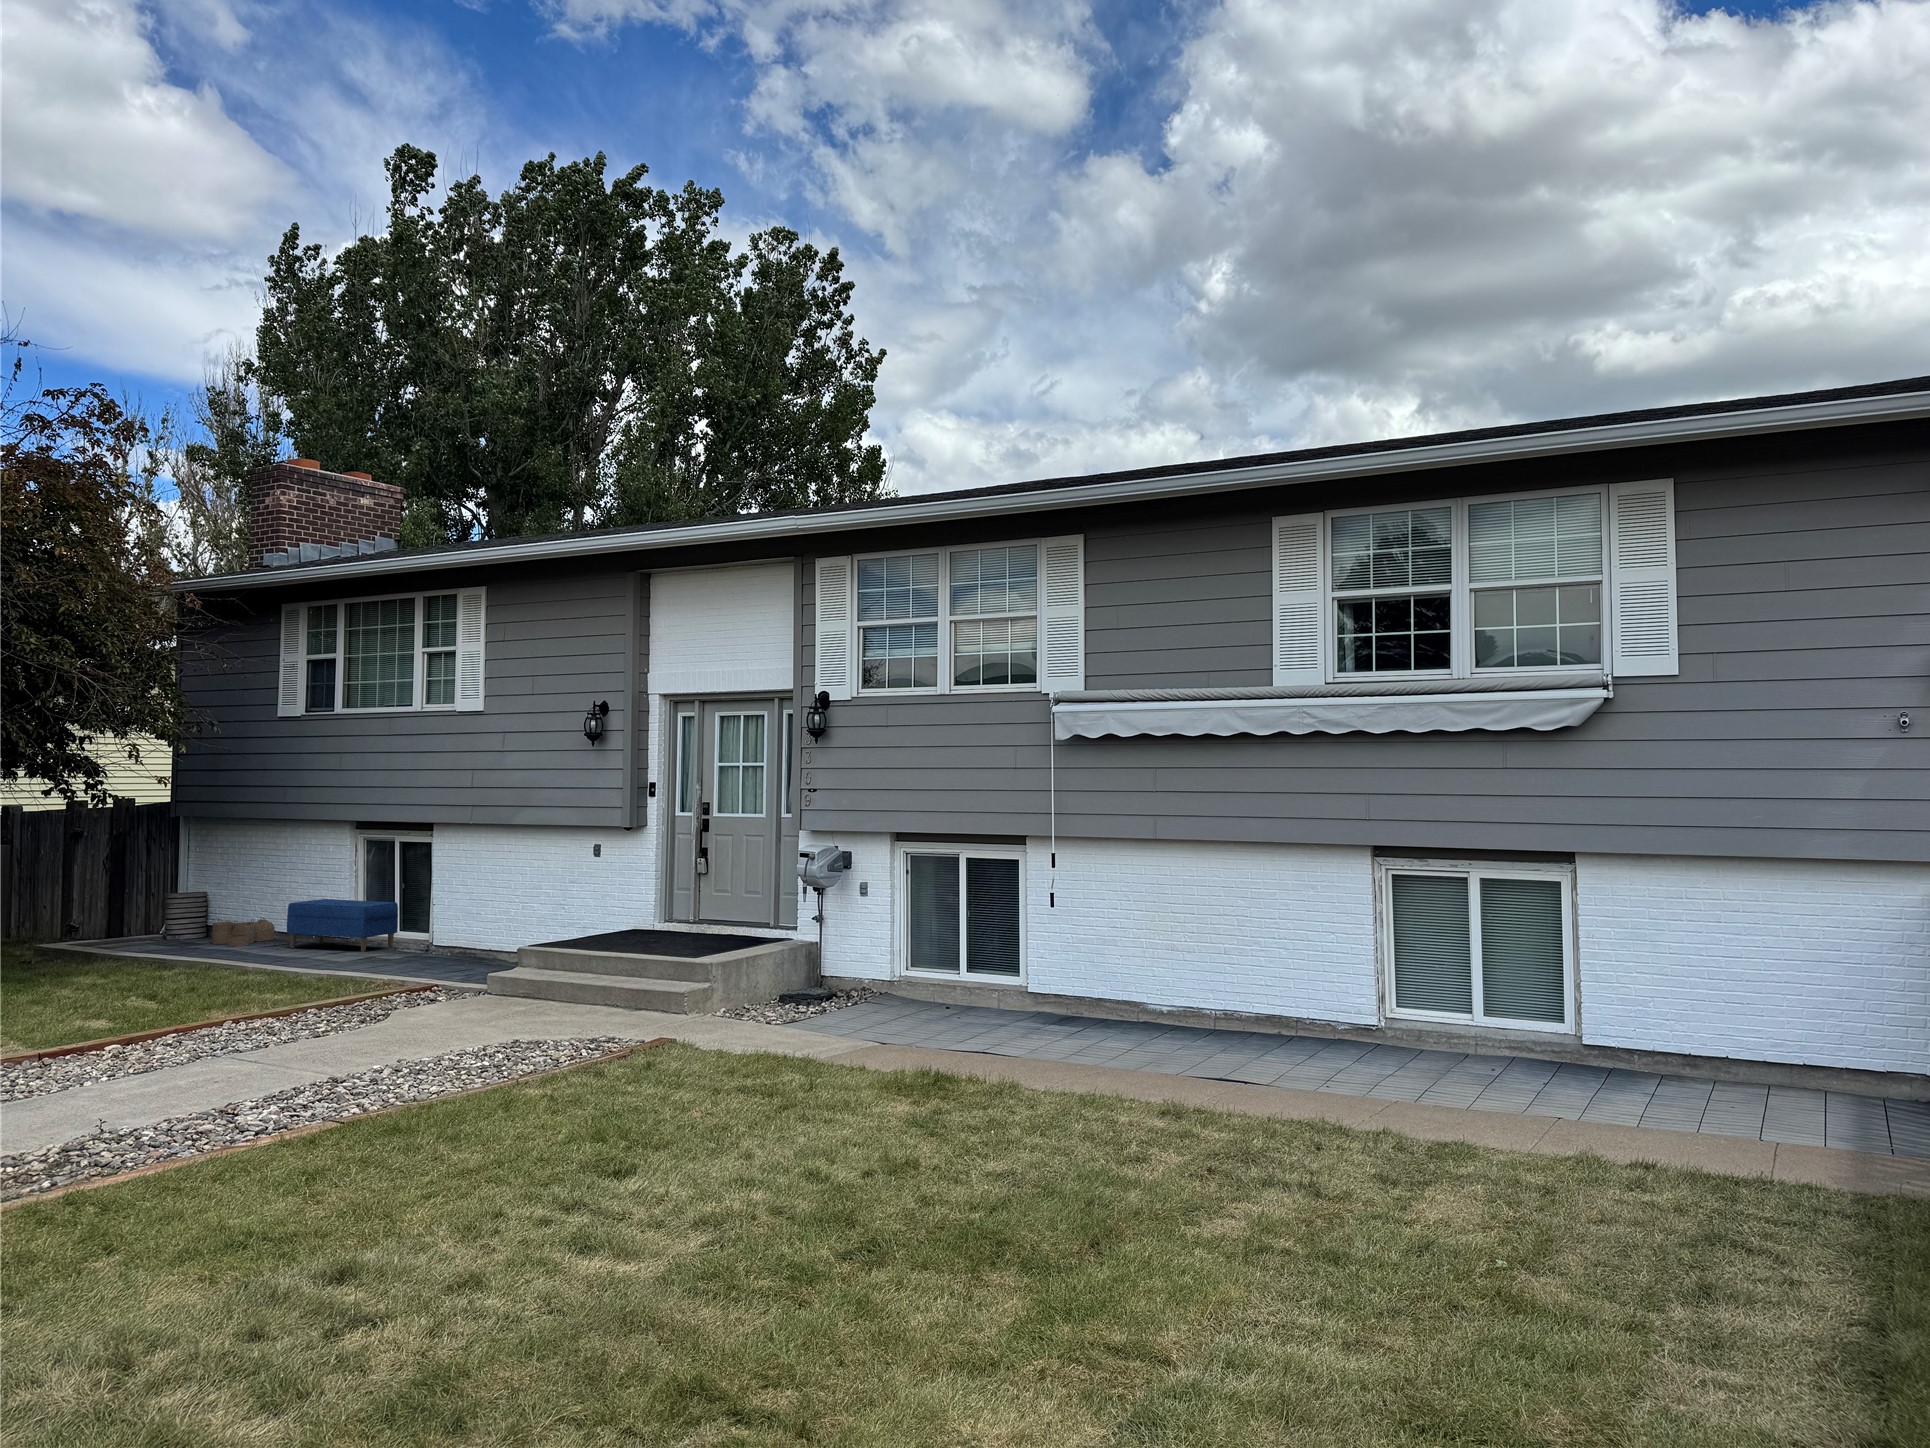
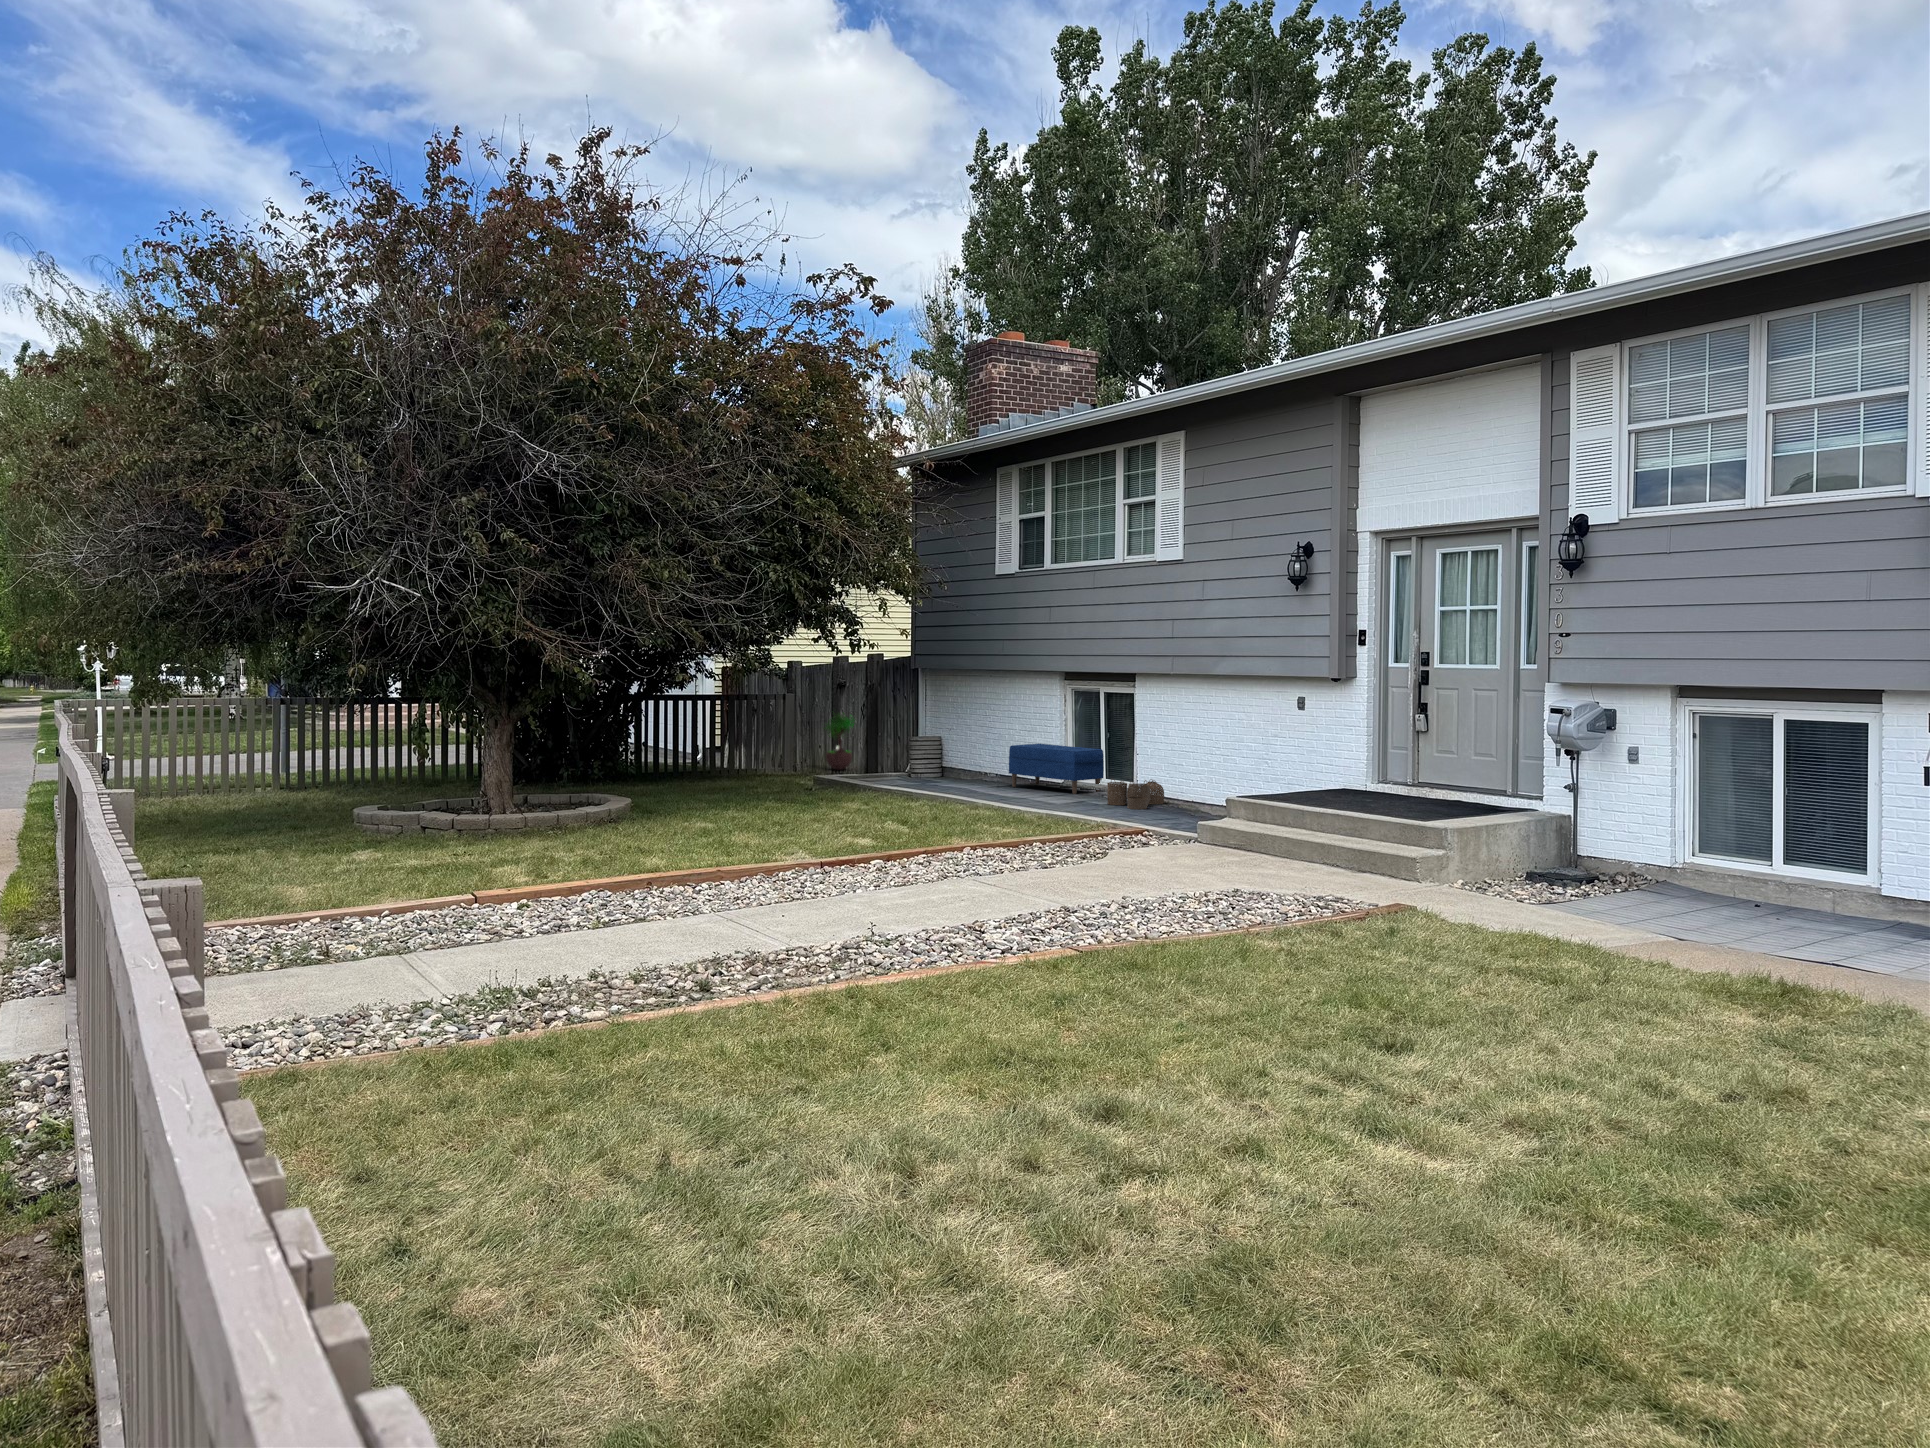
potted tree: none [38,868,90,941] -> present [824,713,854,770]
woven basket: present [212,918,275,947] -> present [1107,779,1164,809]

